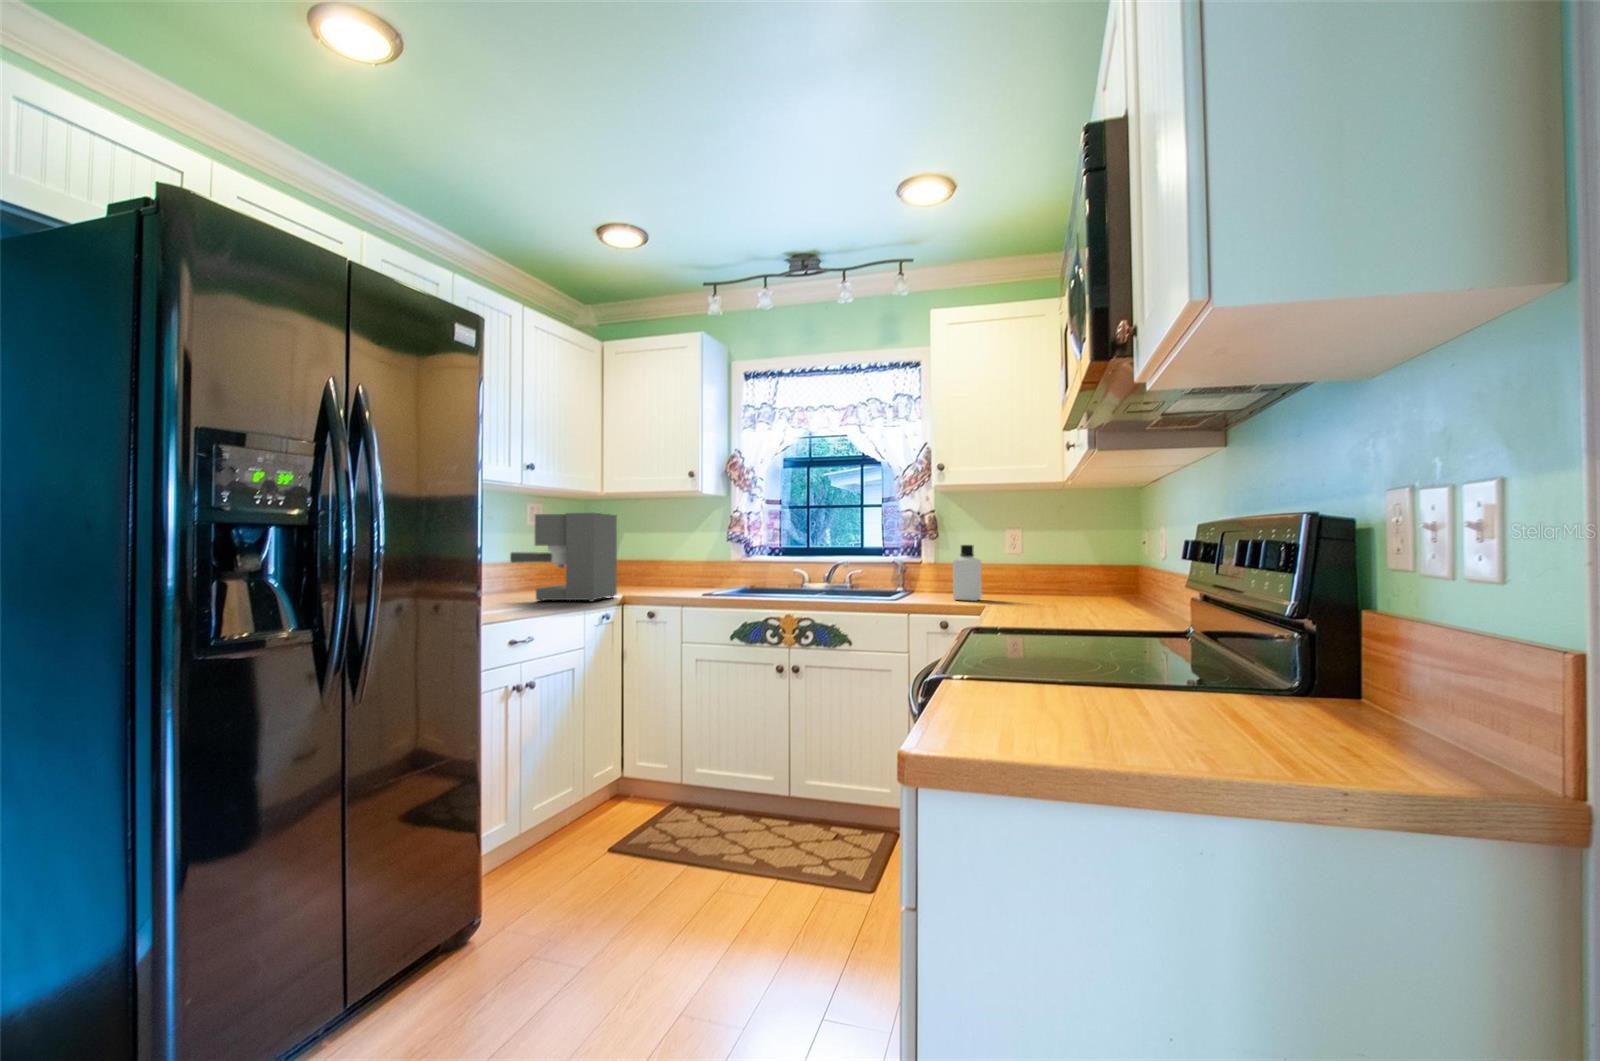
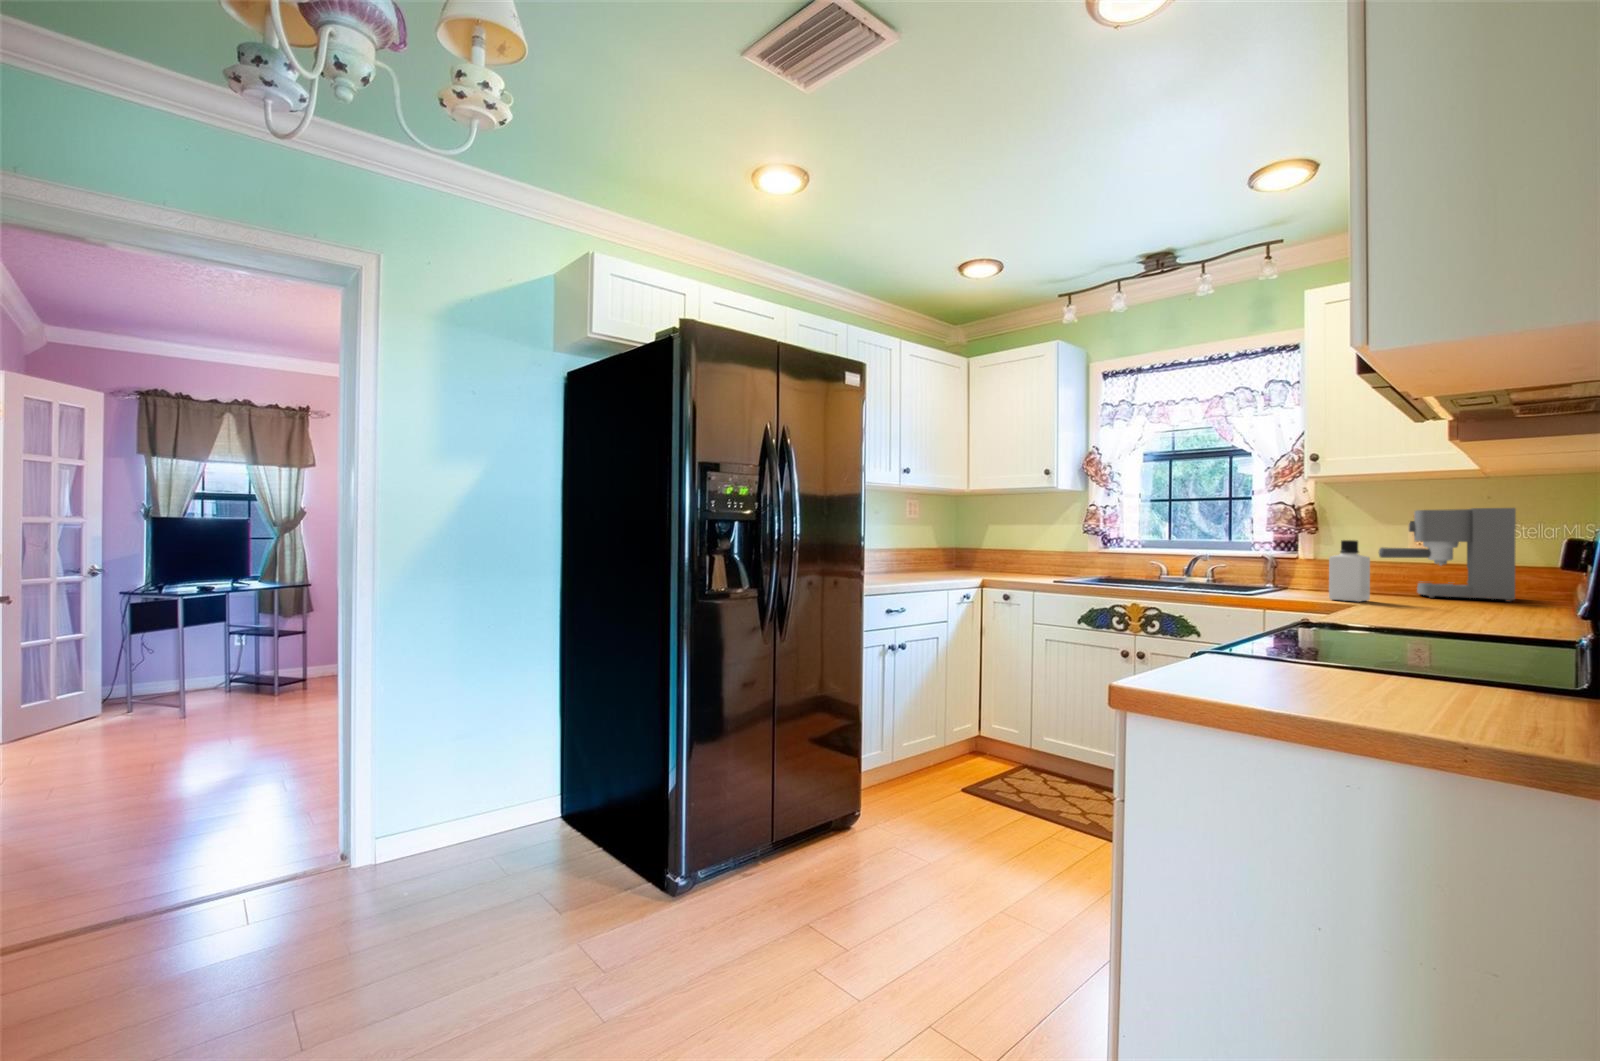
coffee maker: present [510,513,617,602] -> present [1379,508,1516,602]

